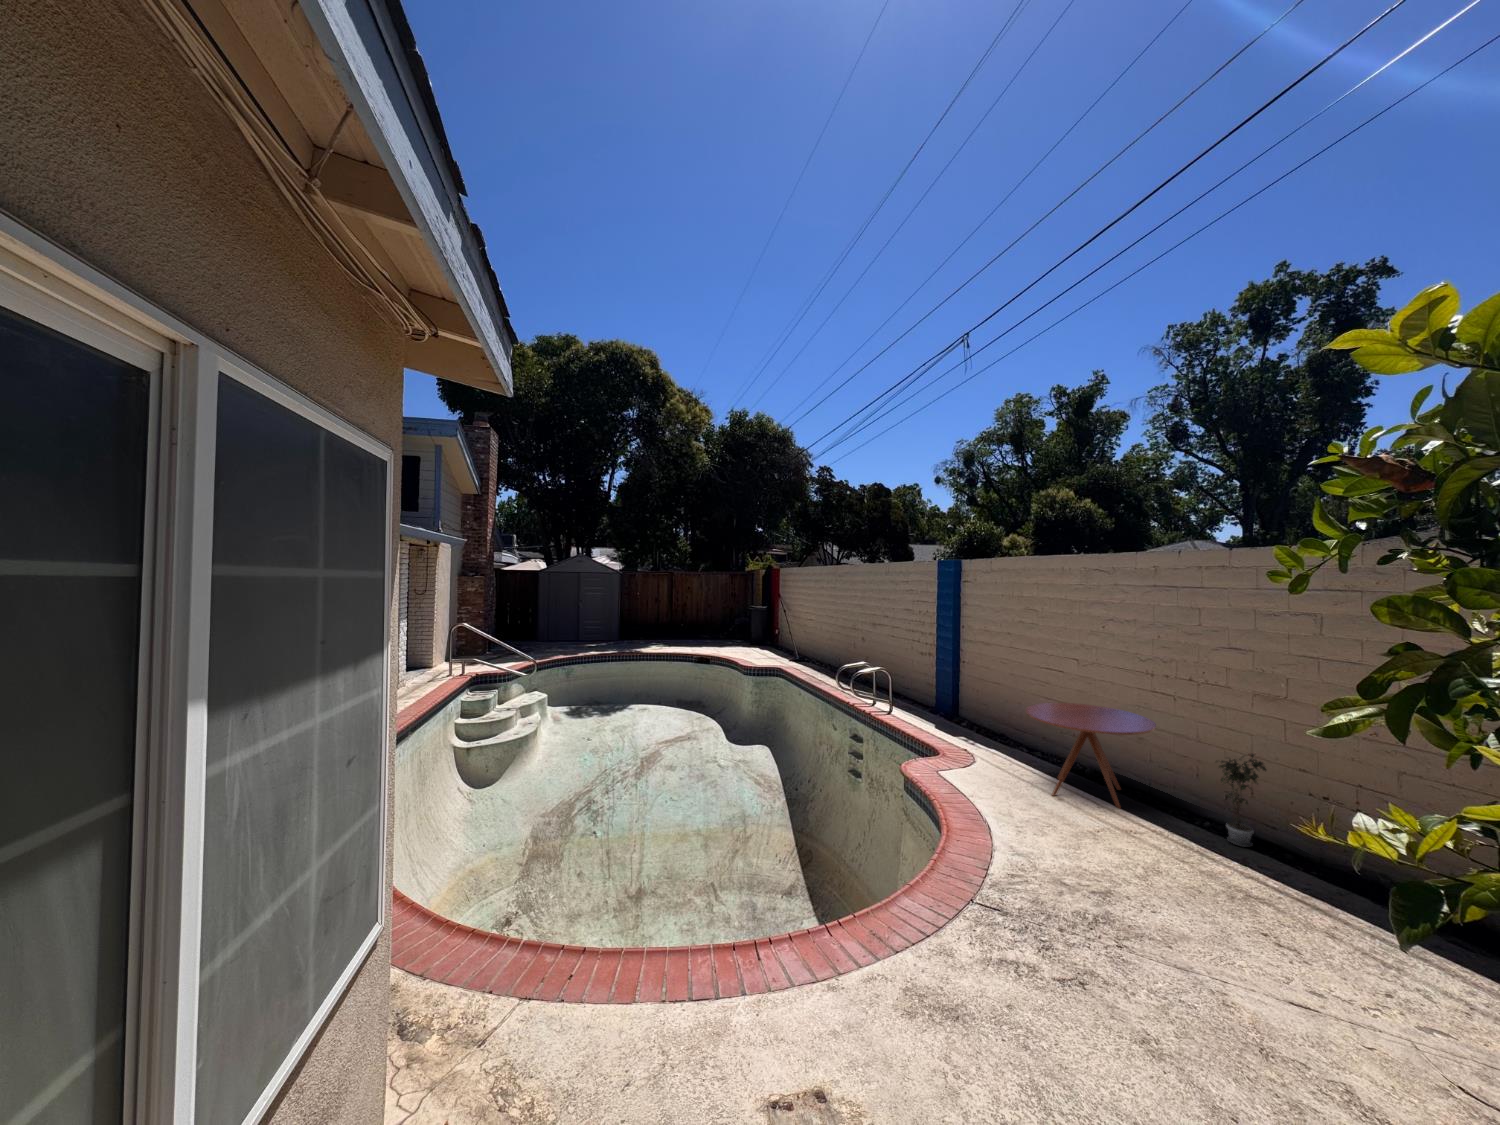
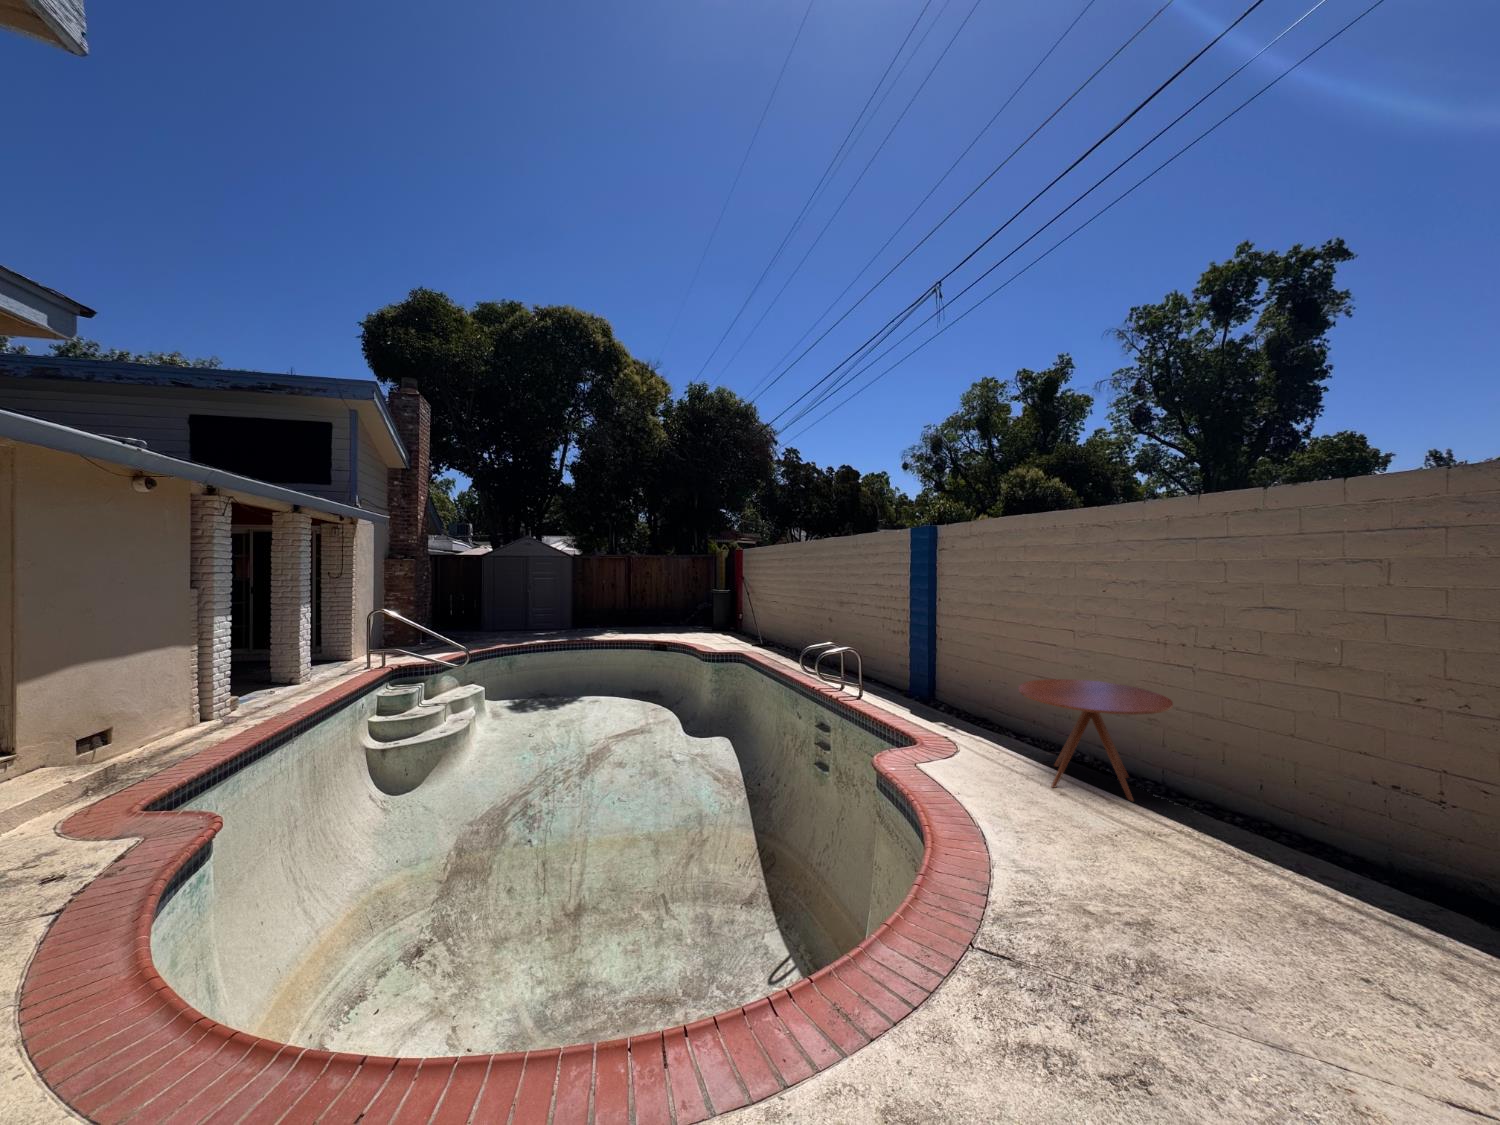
potted plant: present [1217,754,1266,847] -> none [1255,734,1321,848]

